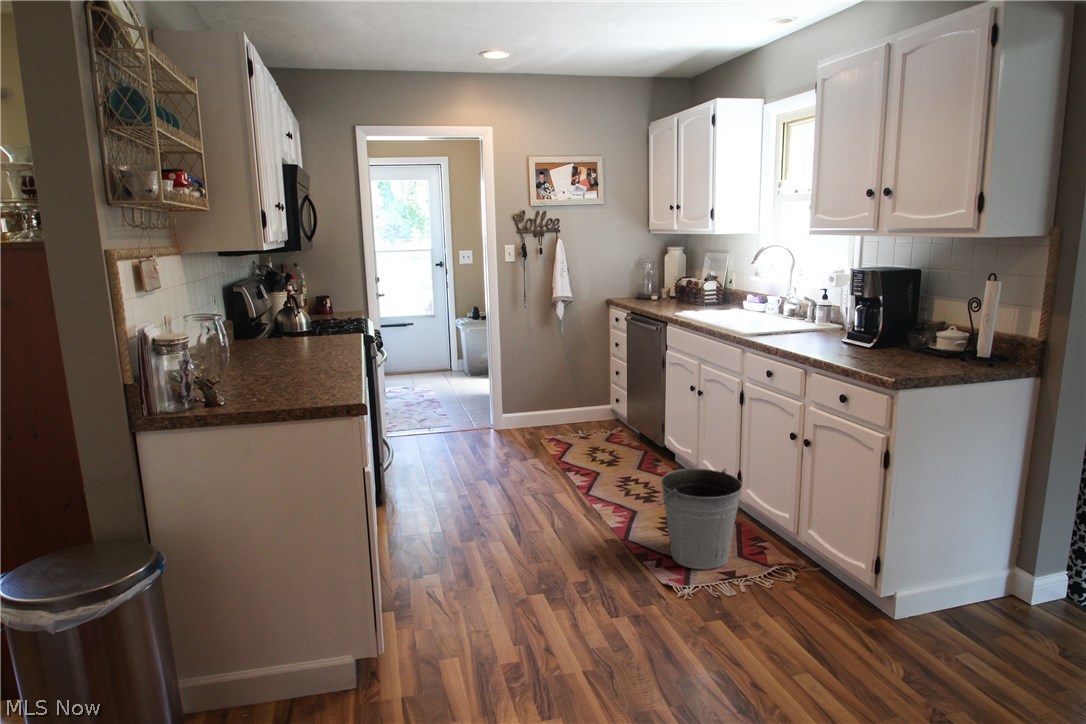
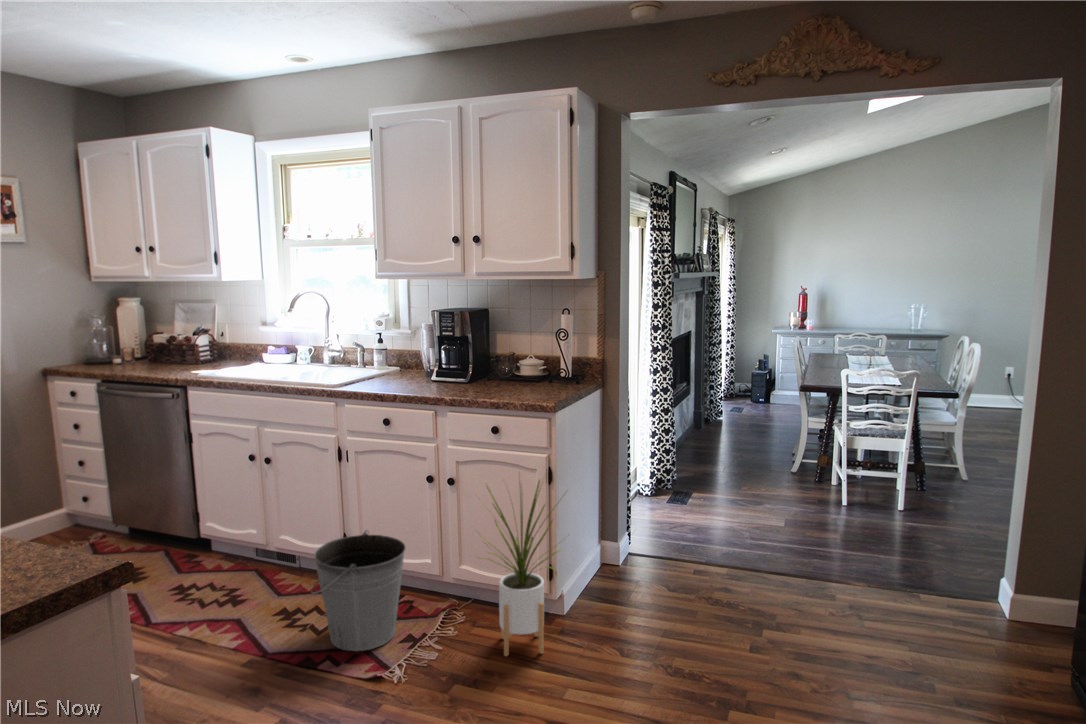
house plant: none [770,444,879,642] -> present [477,480,560,656]

